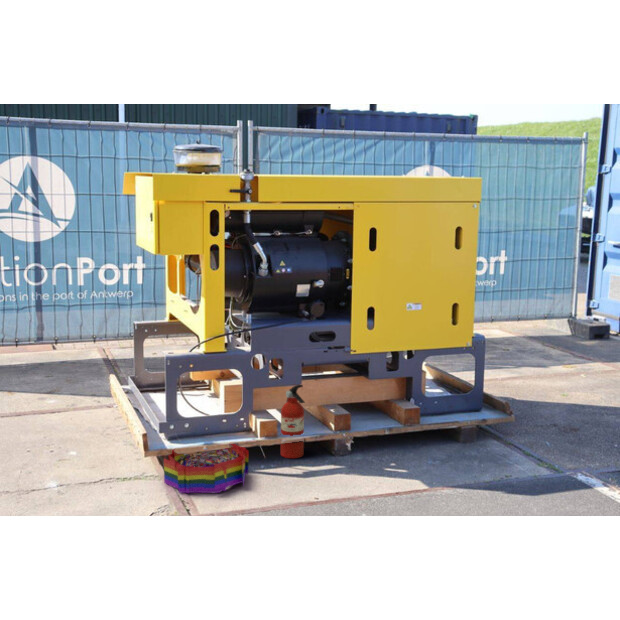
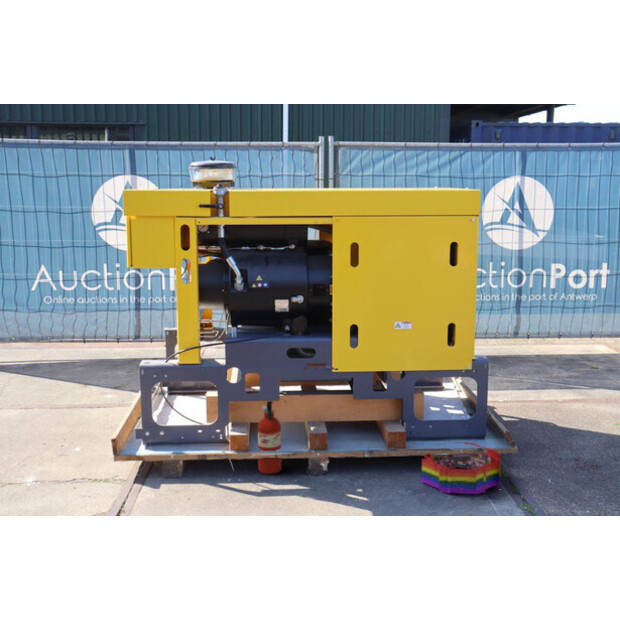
storage bin: present [164,444,249,493] -> present [422,442,501,494]

